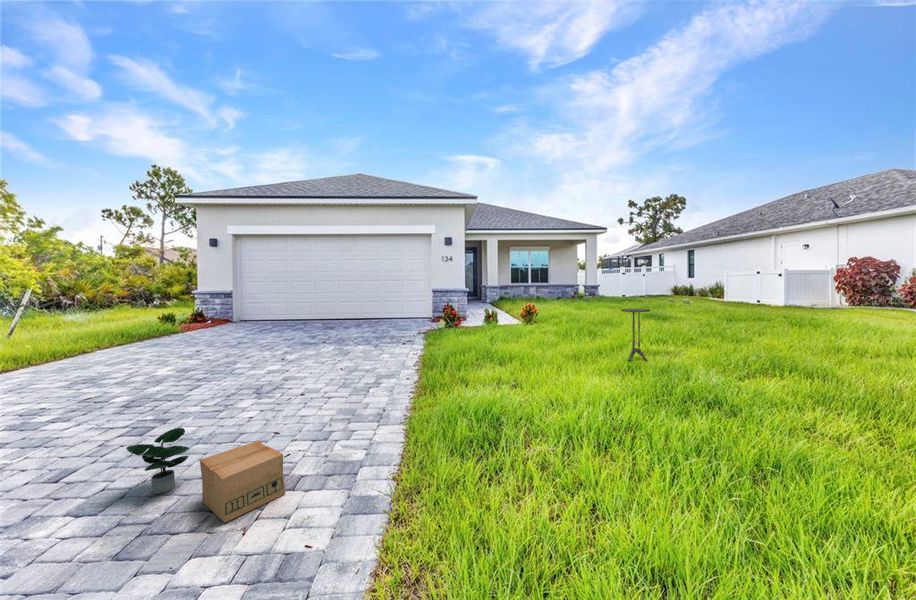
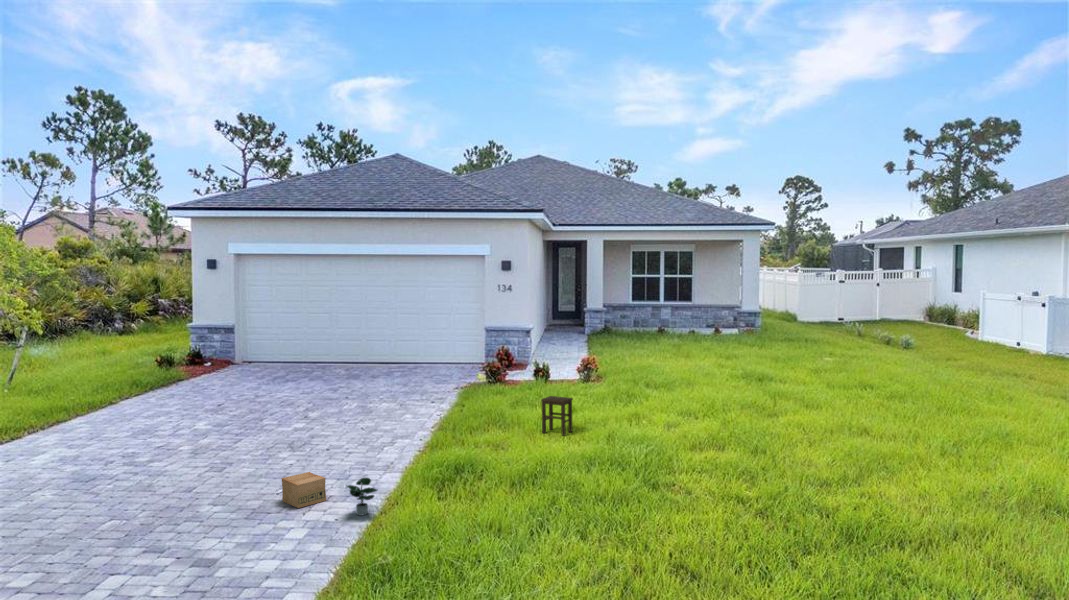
side table: present [621,309,651,361] -> none [616,383,642,433]
stool: none [545,325,577,367] -> present [541,396,573,436]
potted plant: present [126,428,189,494] -> present [347,477,378,515]

